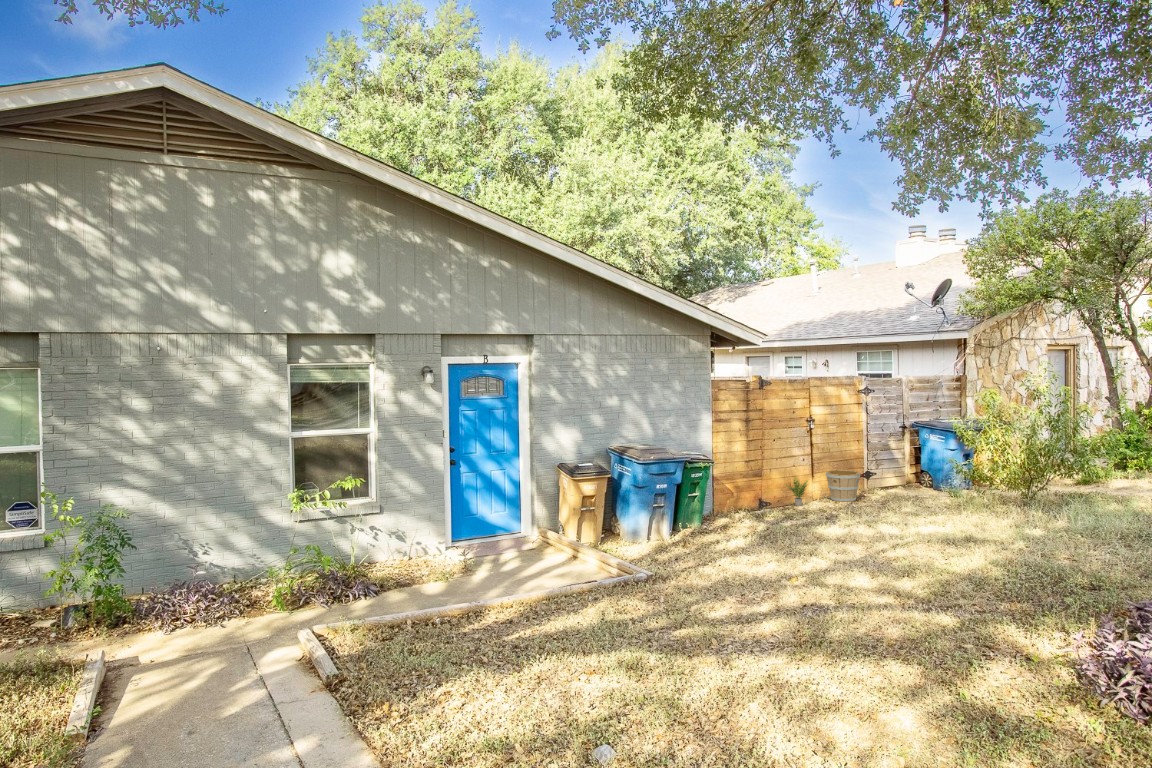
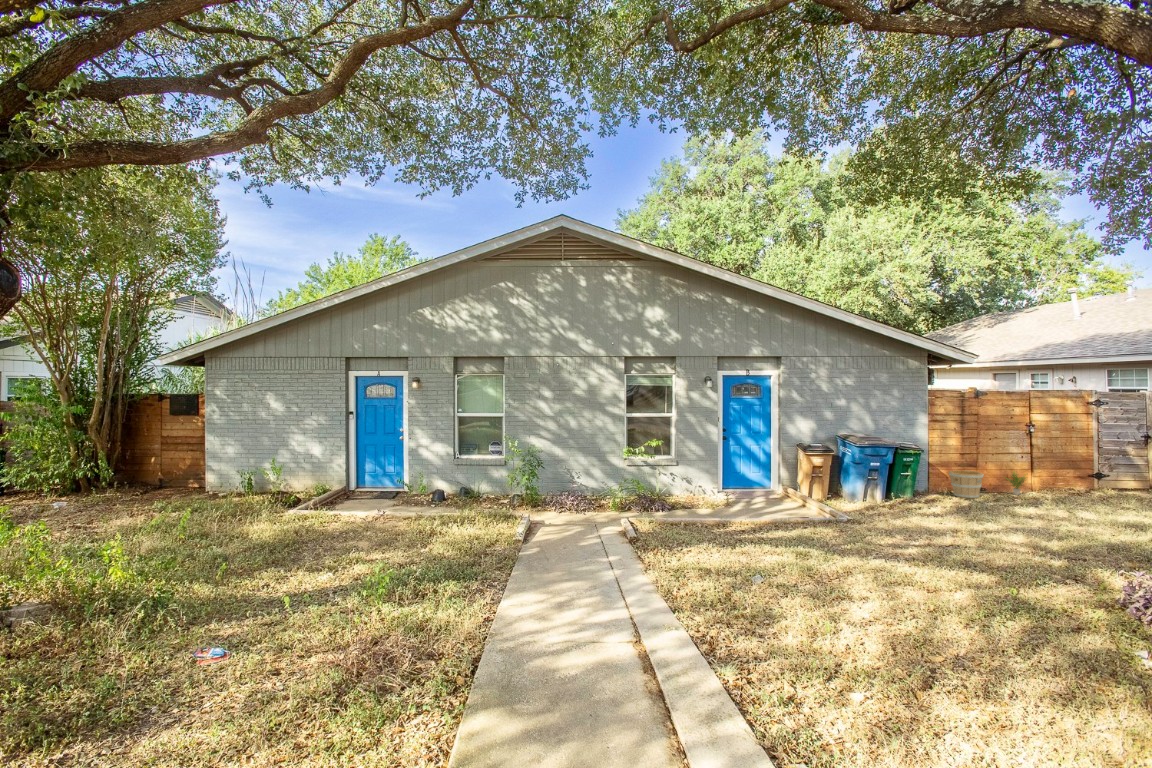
wooden bucket: present [826,469,860,502] -> present [949,470,983,498]

